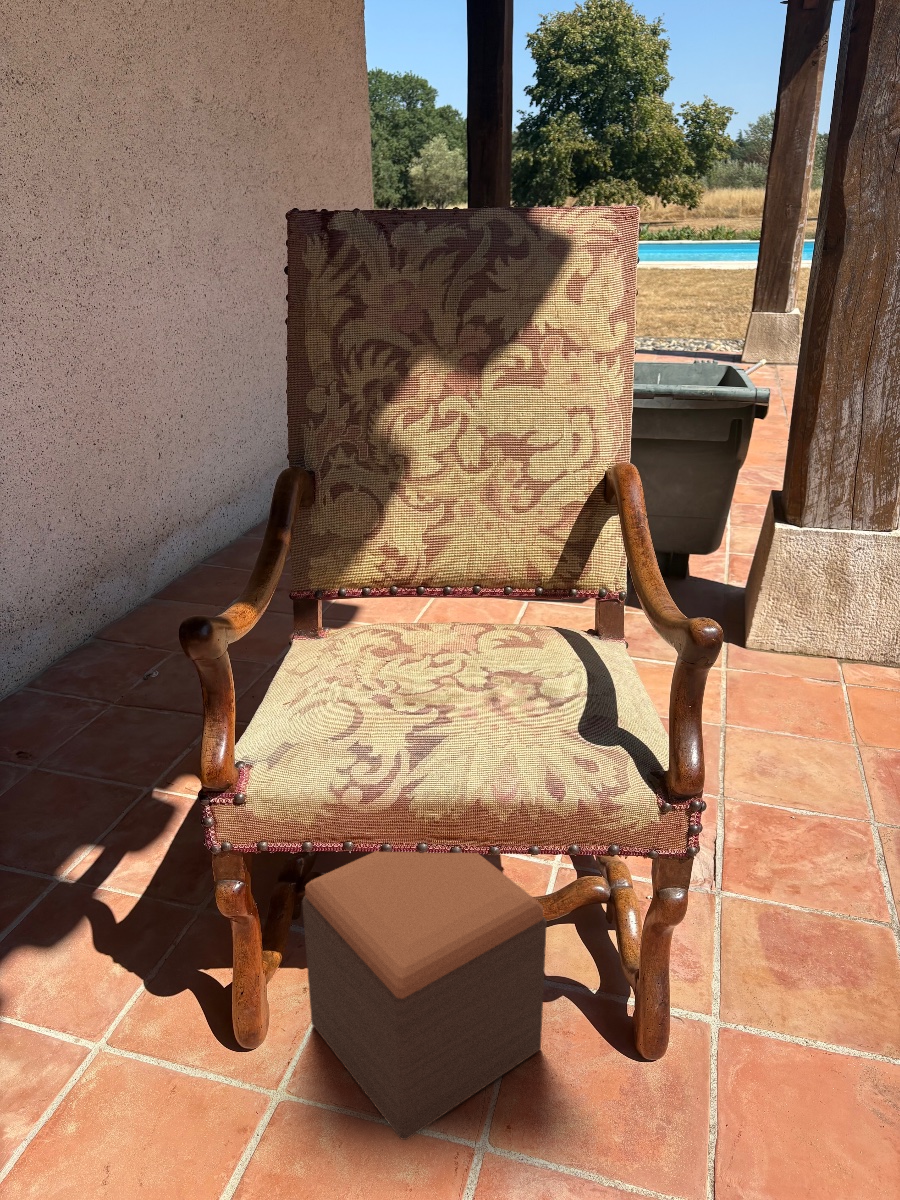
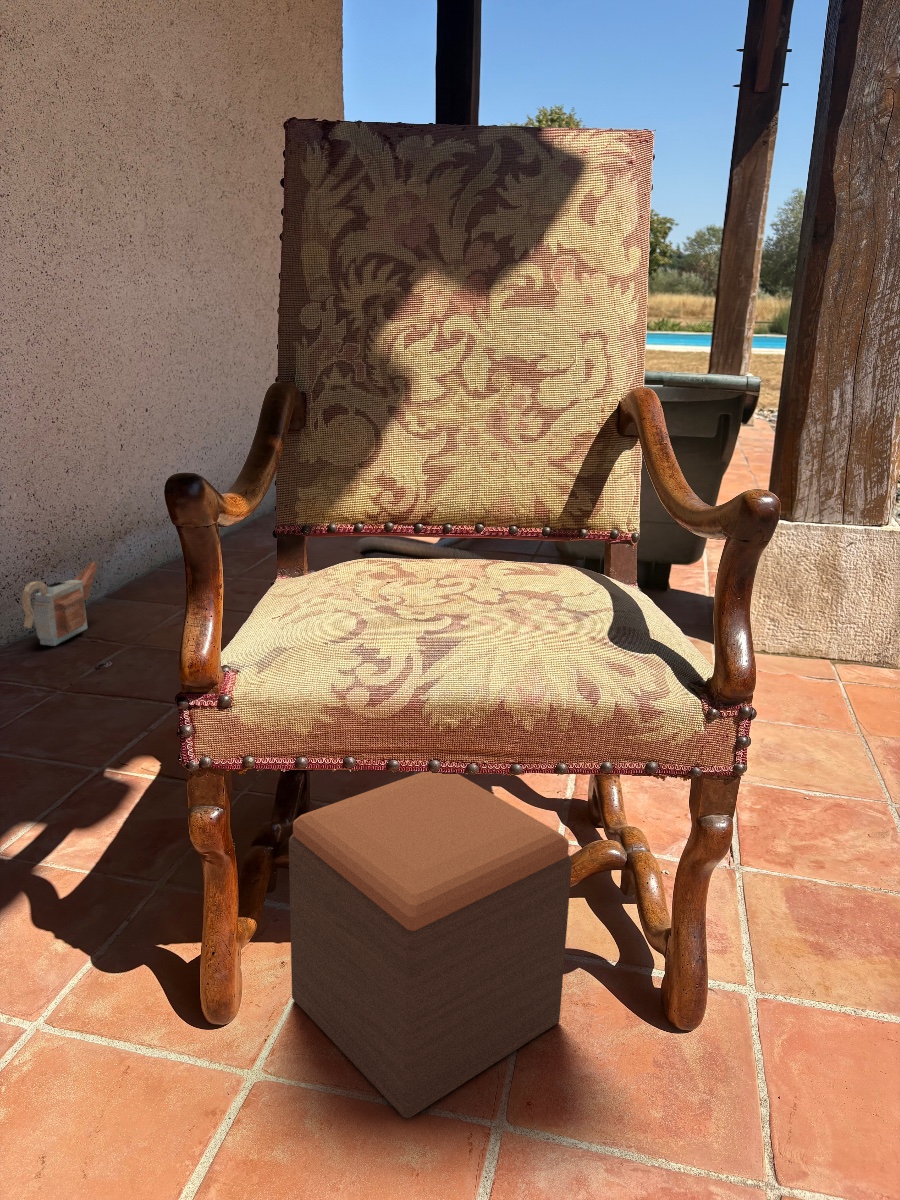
watering can: none [76,567,144,652] -> present [22,562,97,646]

